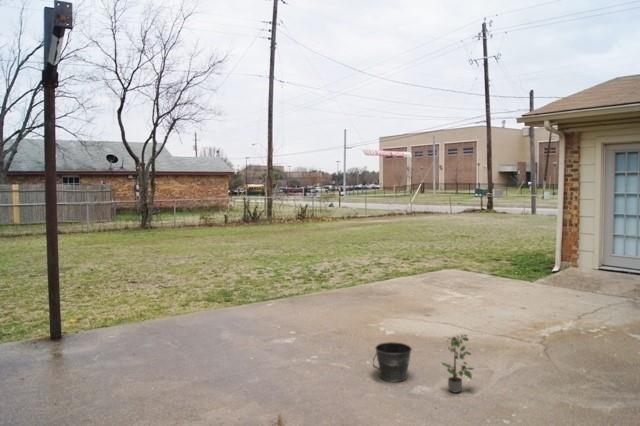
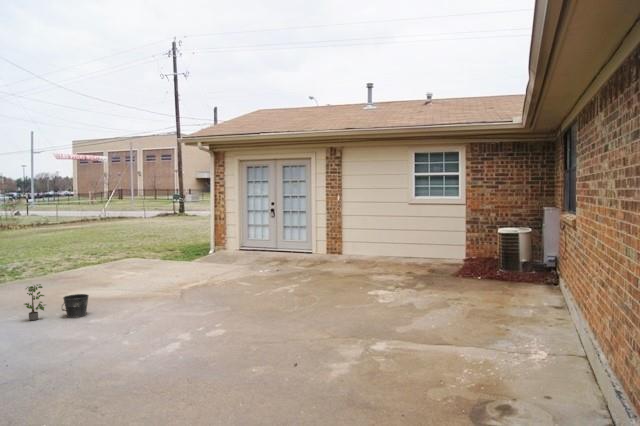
potted plant: present [442,335,473,392] -> present [24,284,45,320]

